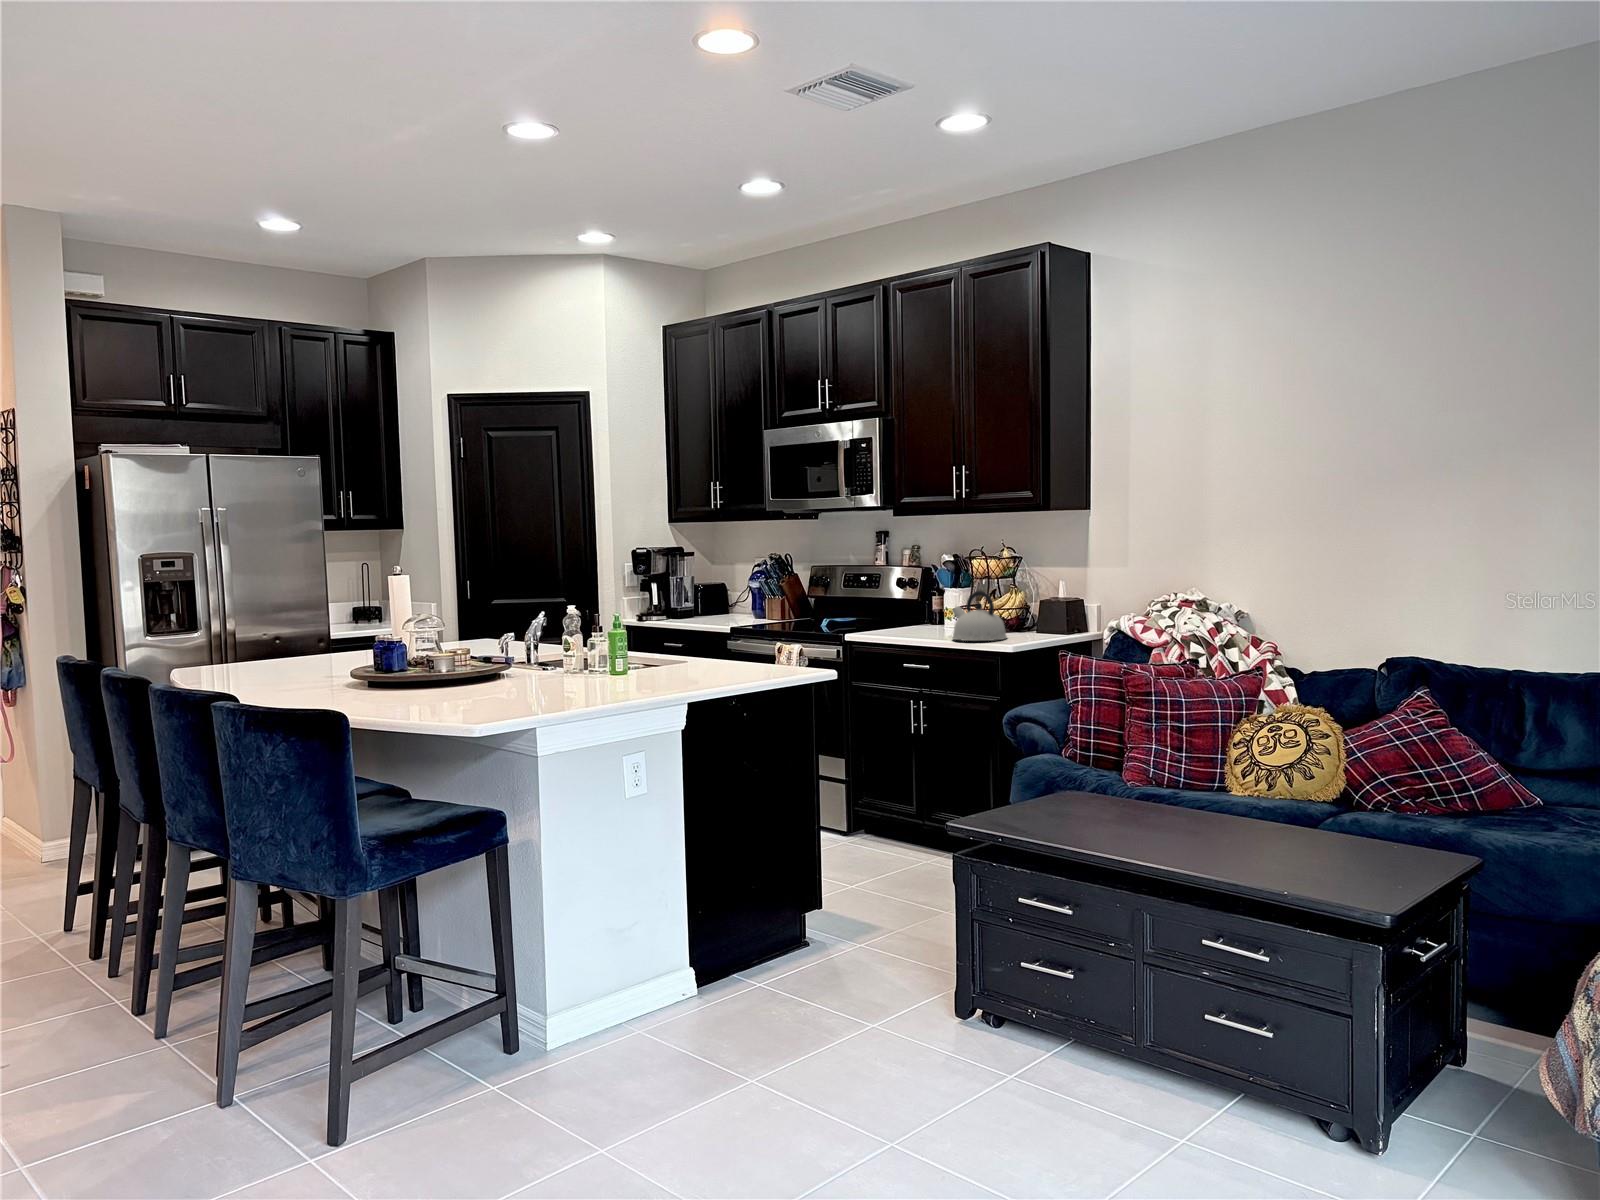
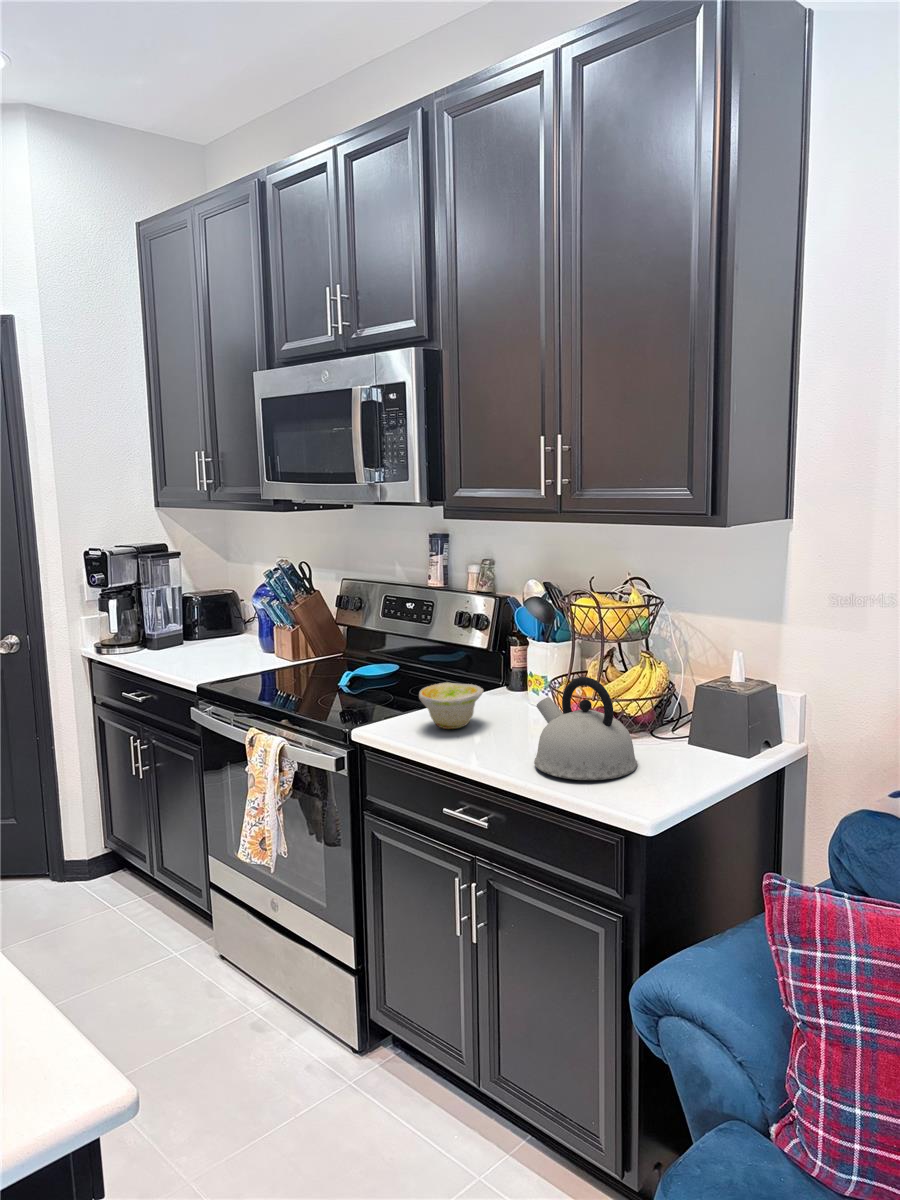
bowl: none [882,610,919,634] -> present [419,683,483,729]

